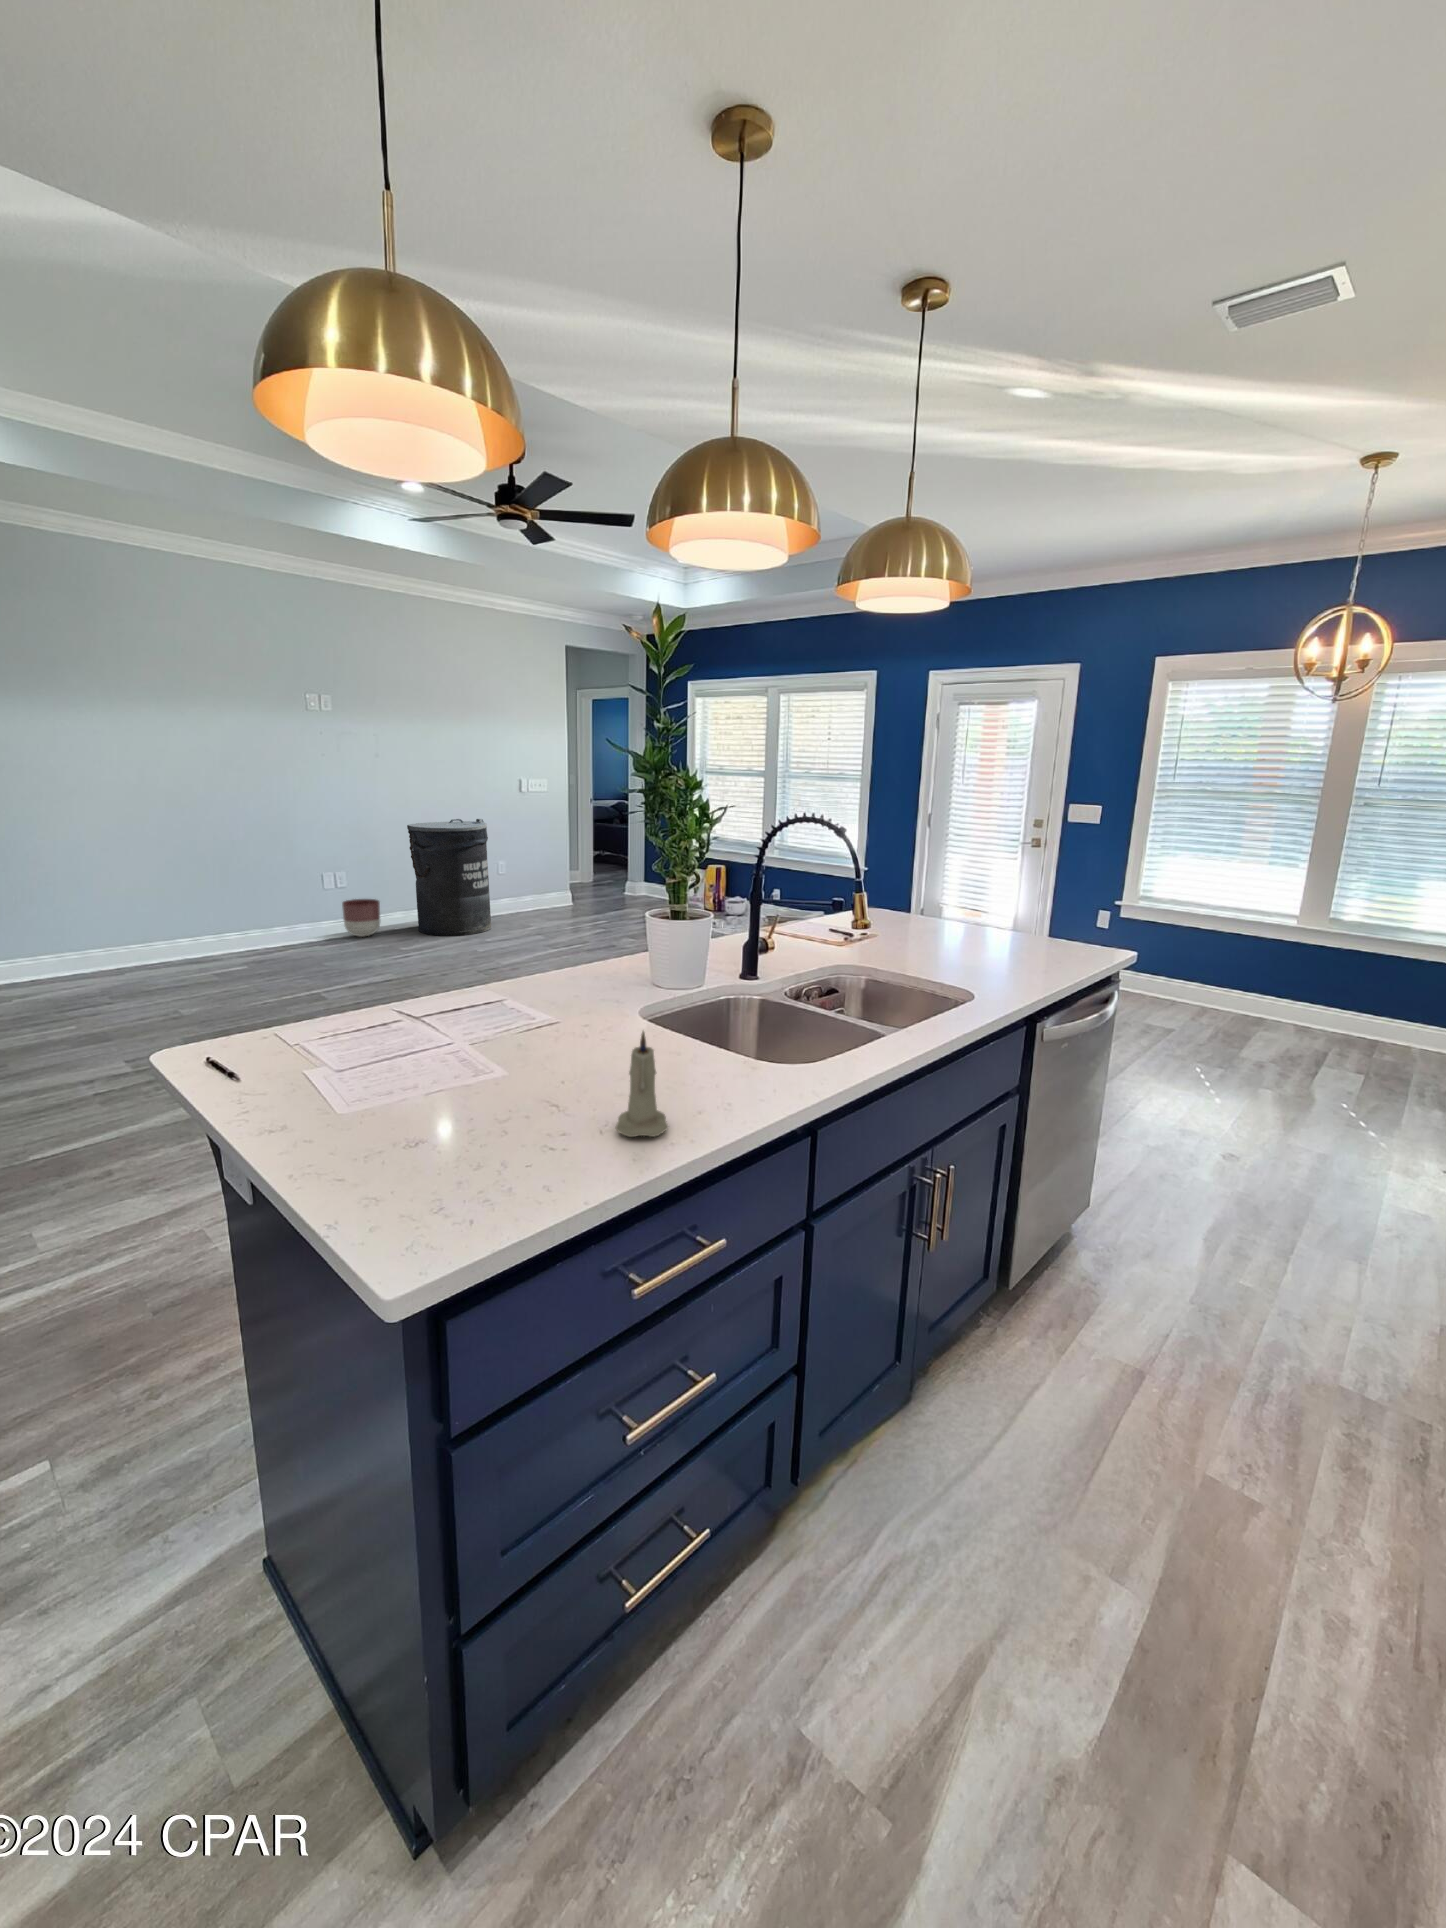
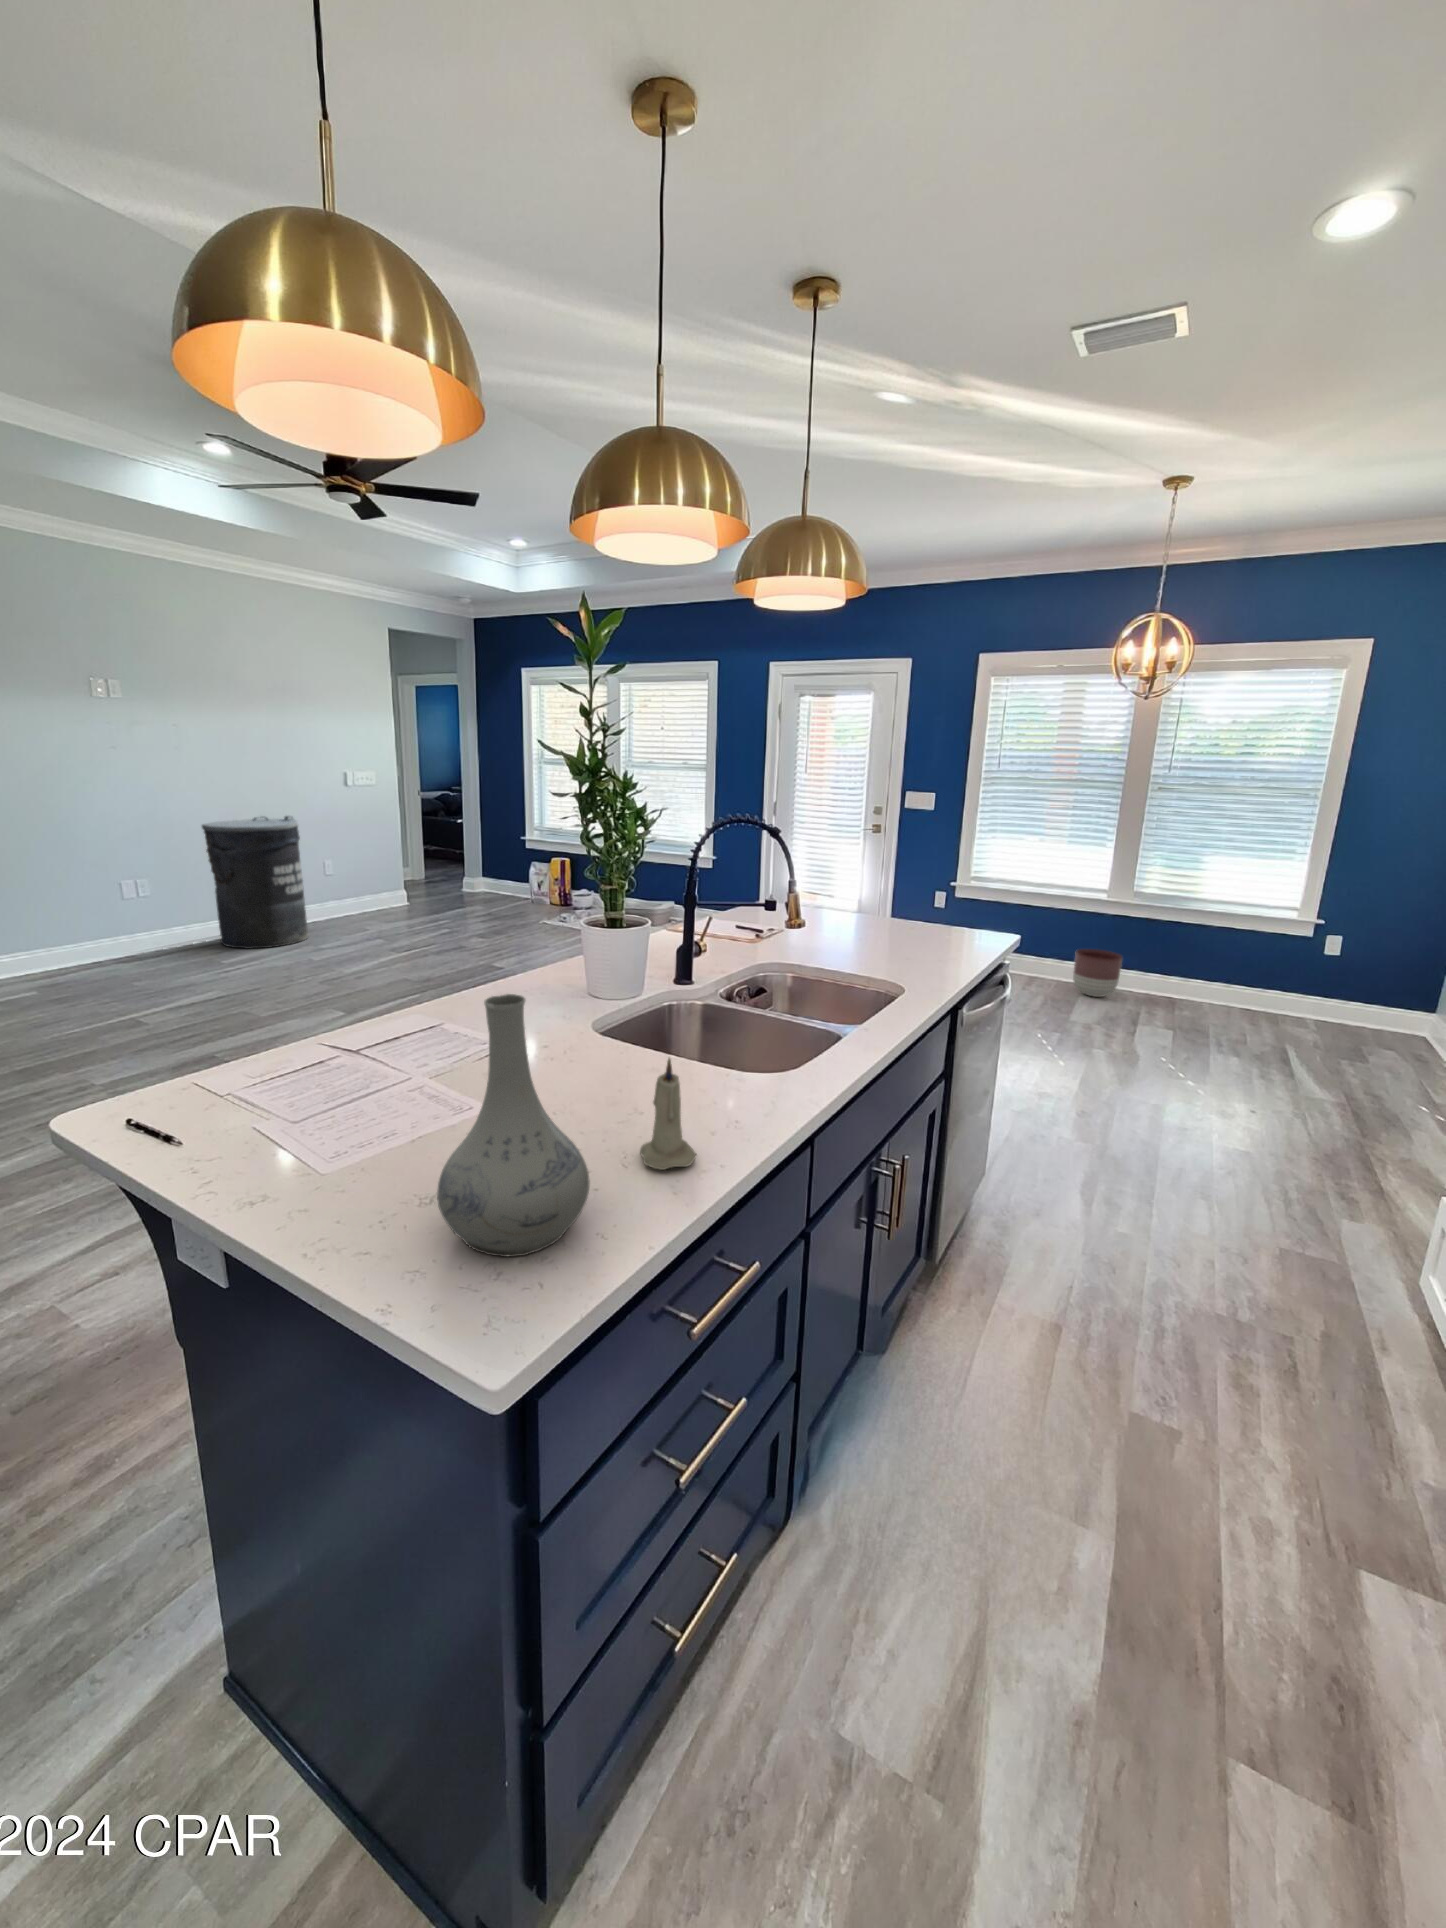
planter: present [342,899,380,937] -> present [1073,949,1122,997]
vase: none [399,955,542,1196] -> present [437,994,590,1257]

